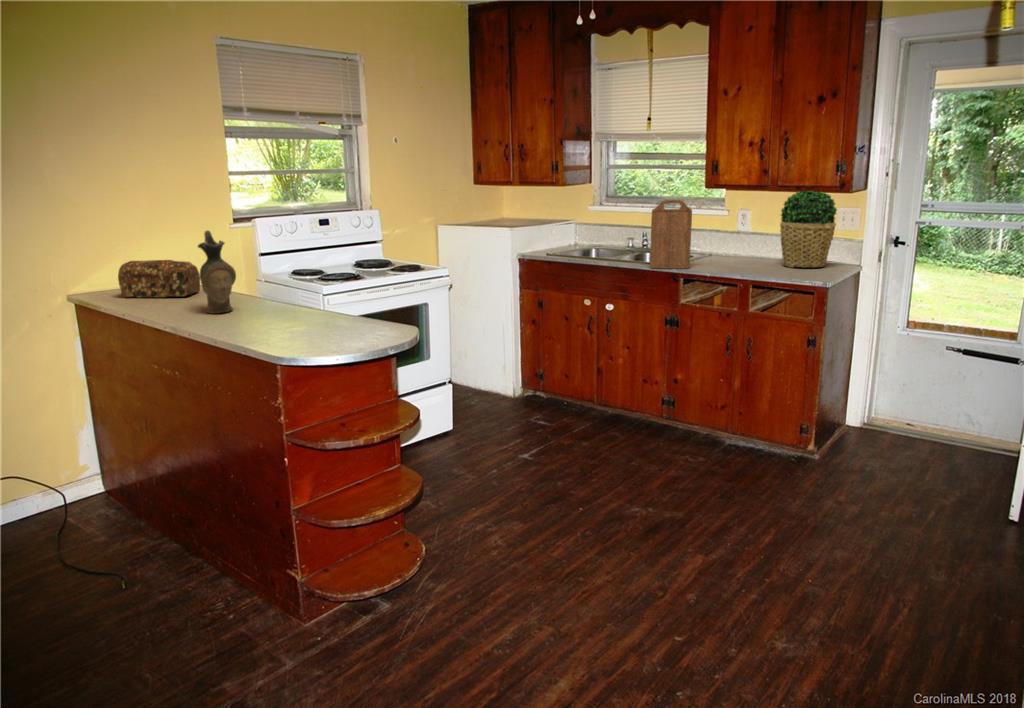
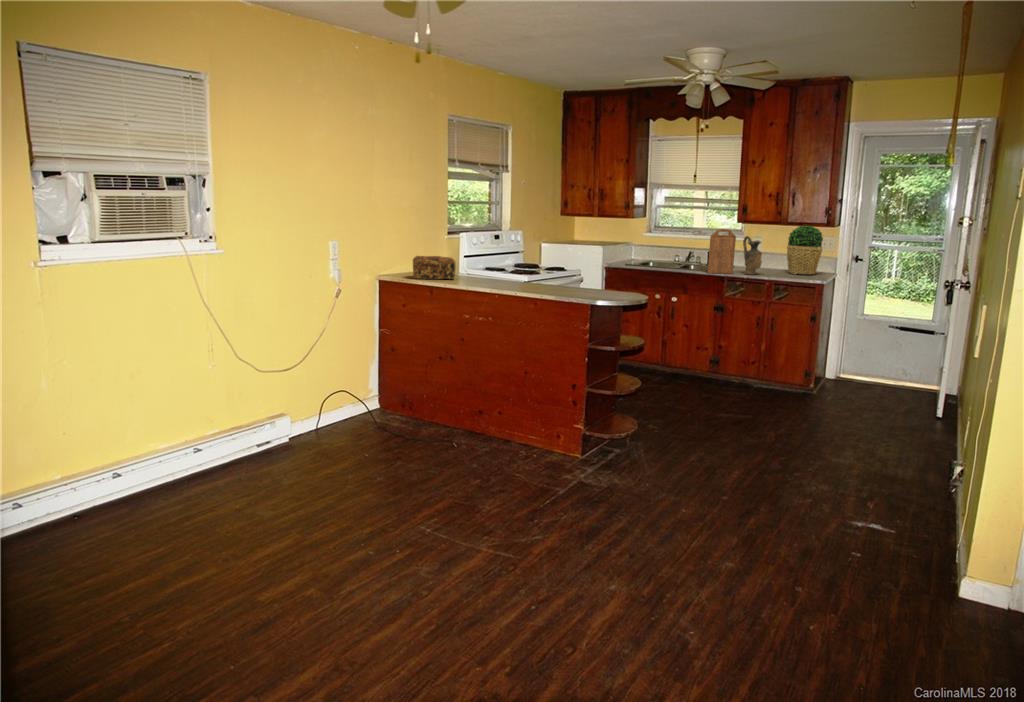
ceramic pitcher: present [198,231,236,313] -> present [743,236,762,275]

